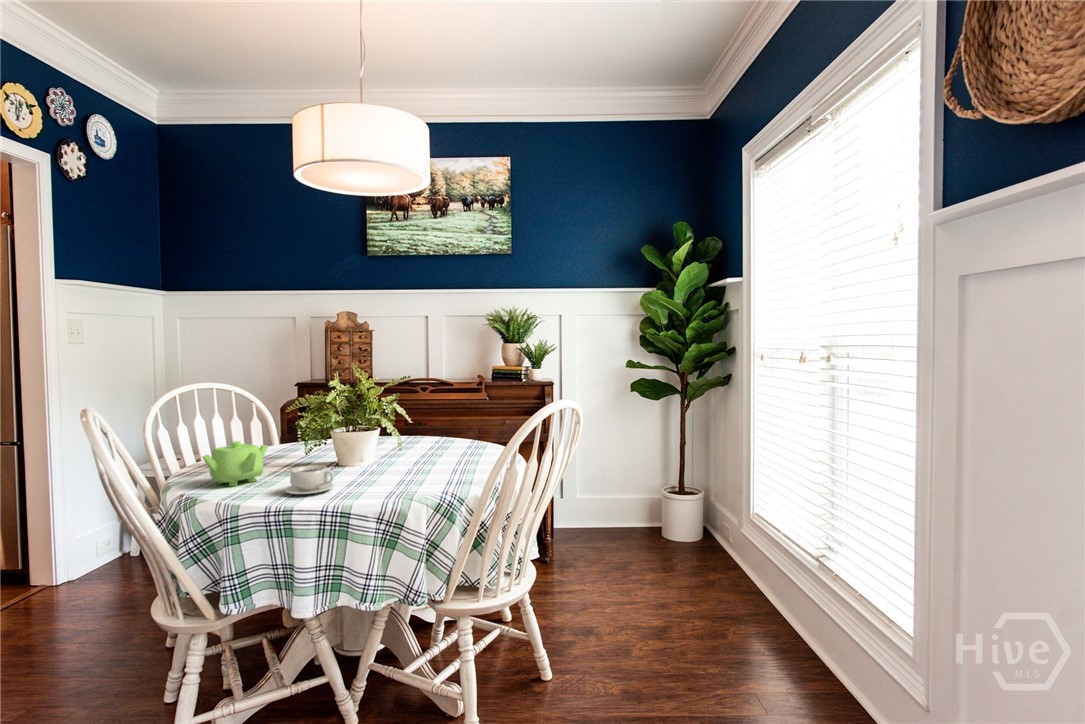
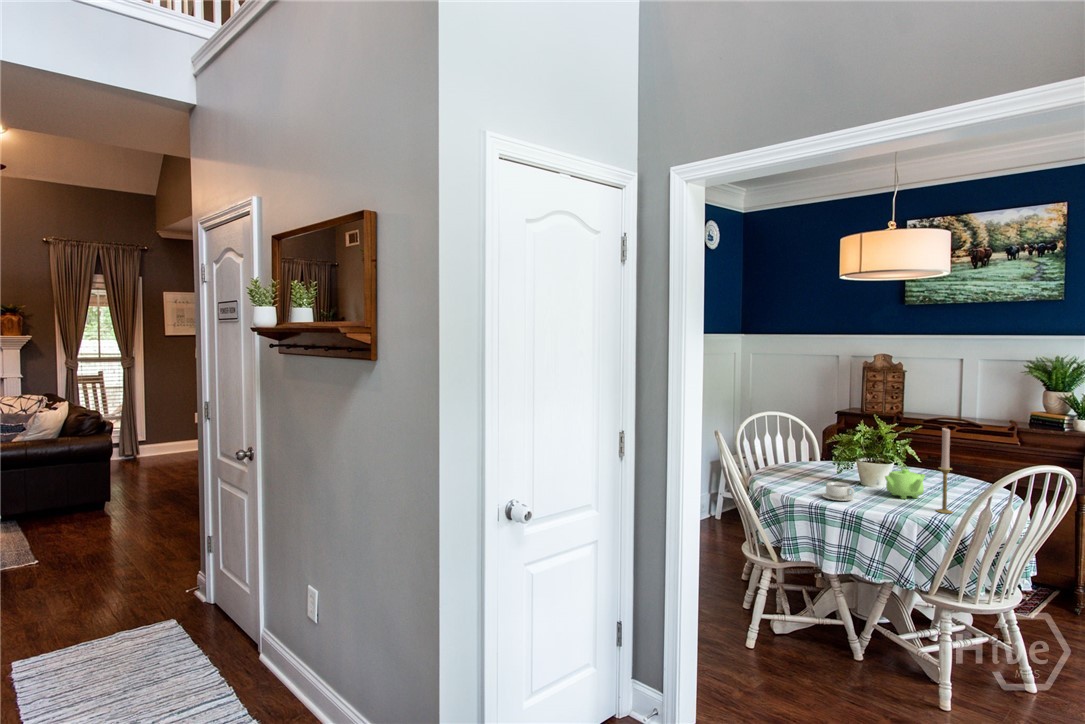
candlestick: none [443,363,463,482] -> present [936,428,952,513]
teapot: present [202,441,268,486] -> present [885,469,925,499]

